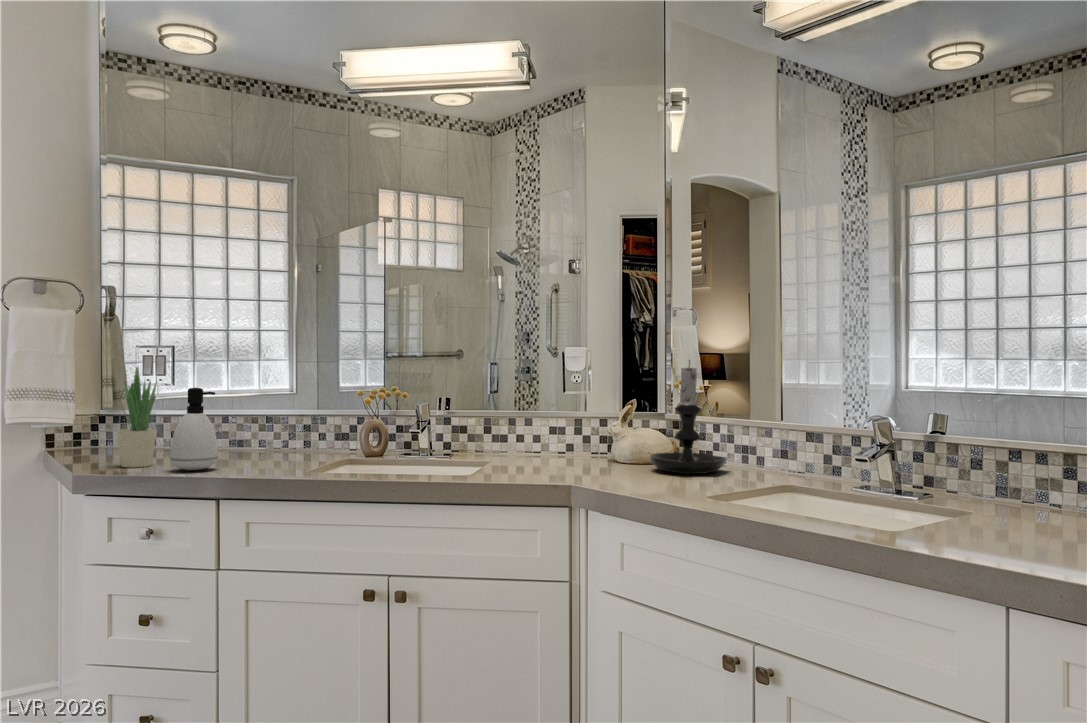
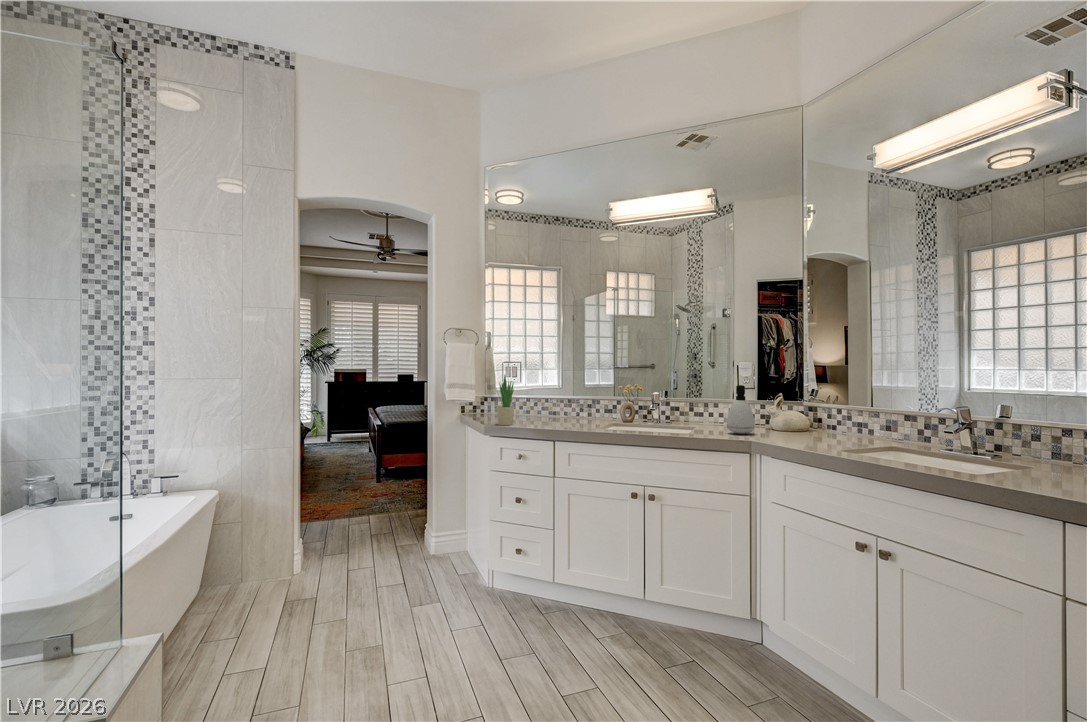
candle holder: present [650,360,727,474] -> none [793,367,849,439]
soap dispenser: present [170,388,218,470] -> present [727,385,755,434]

